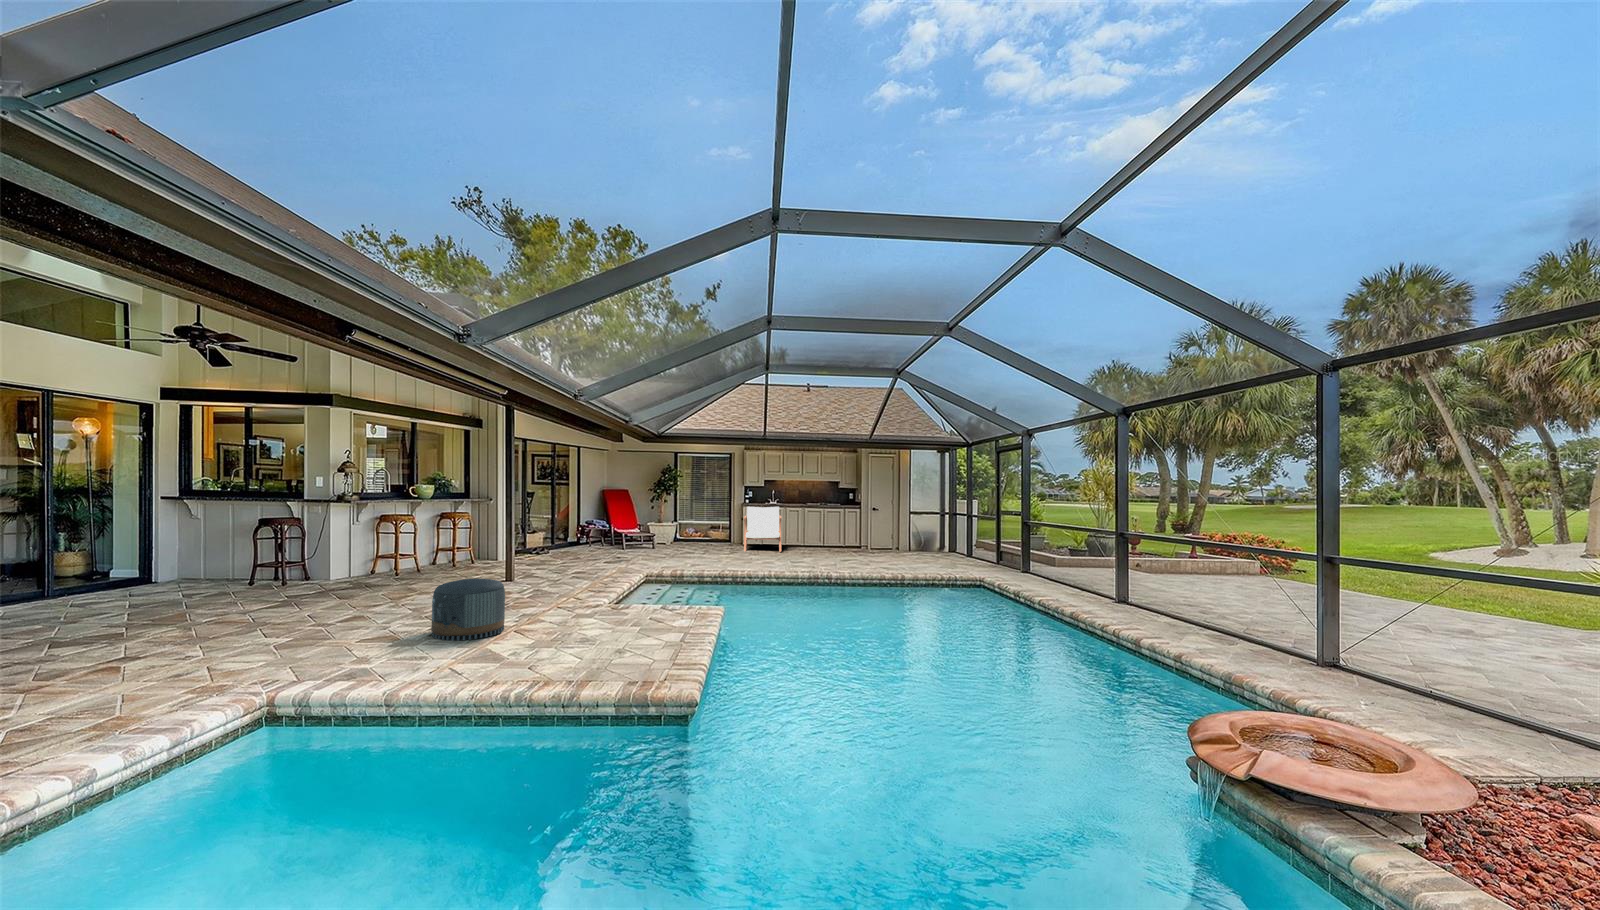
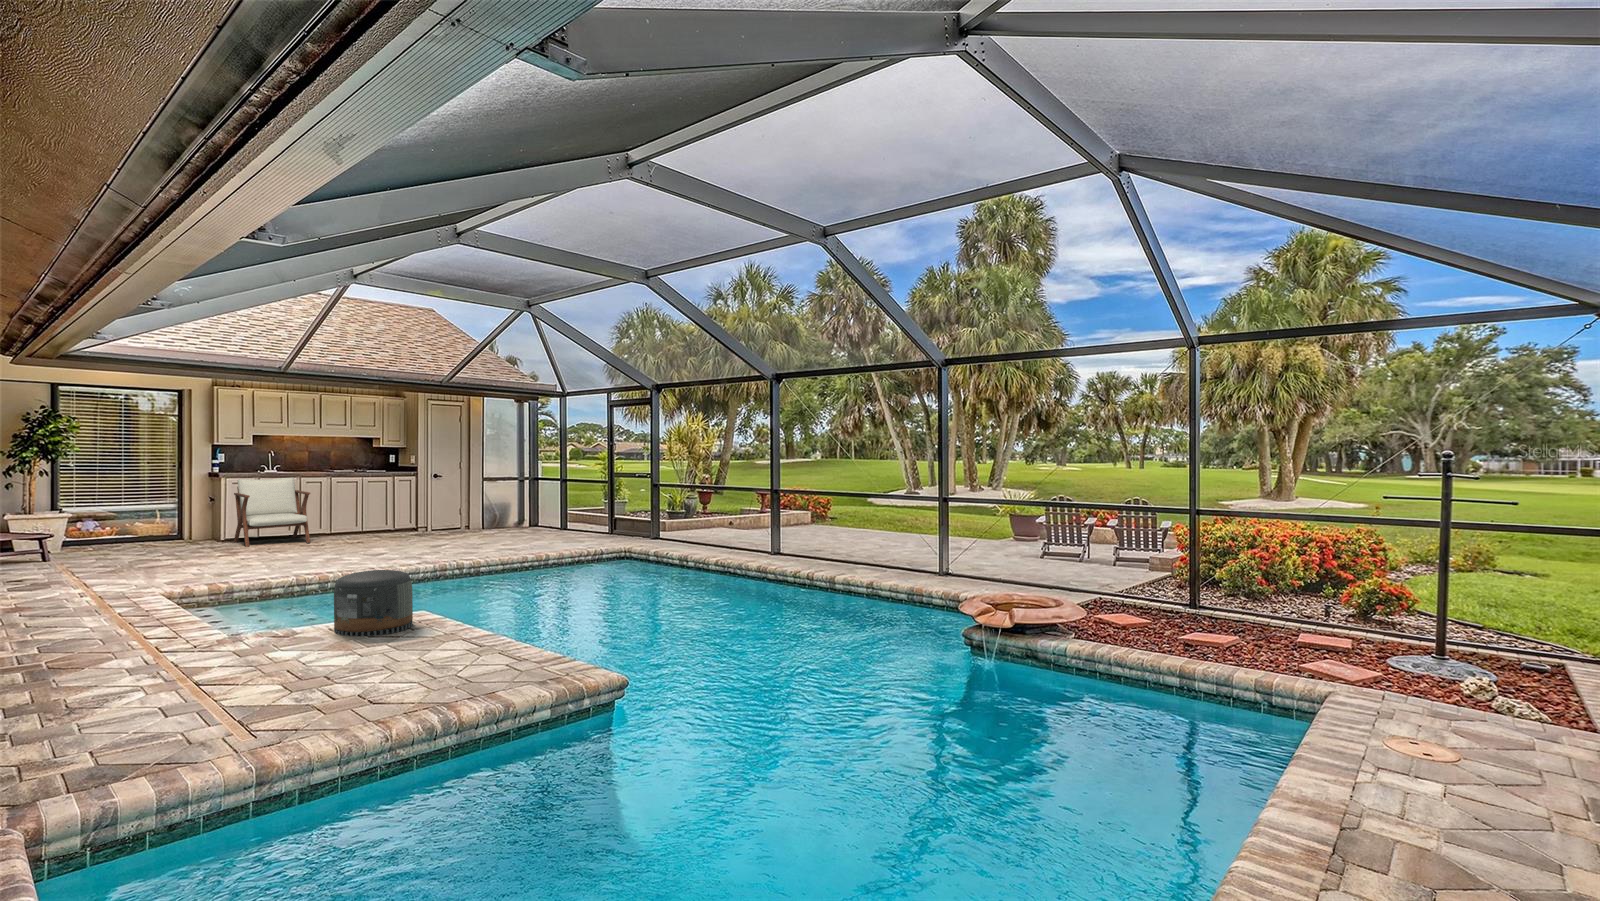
pouf: present [431,579,505,641] -> present [334,570,413,636]

